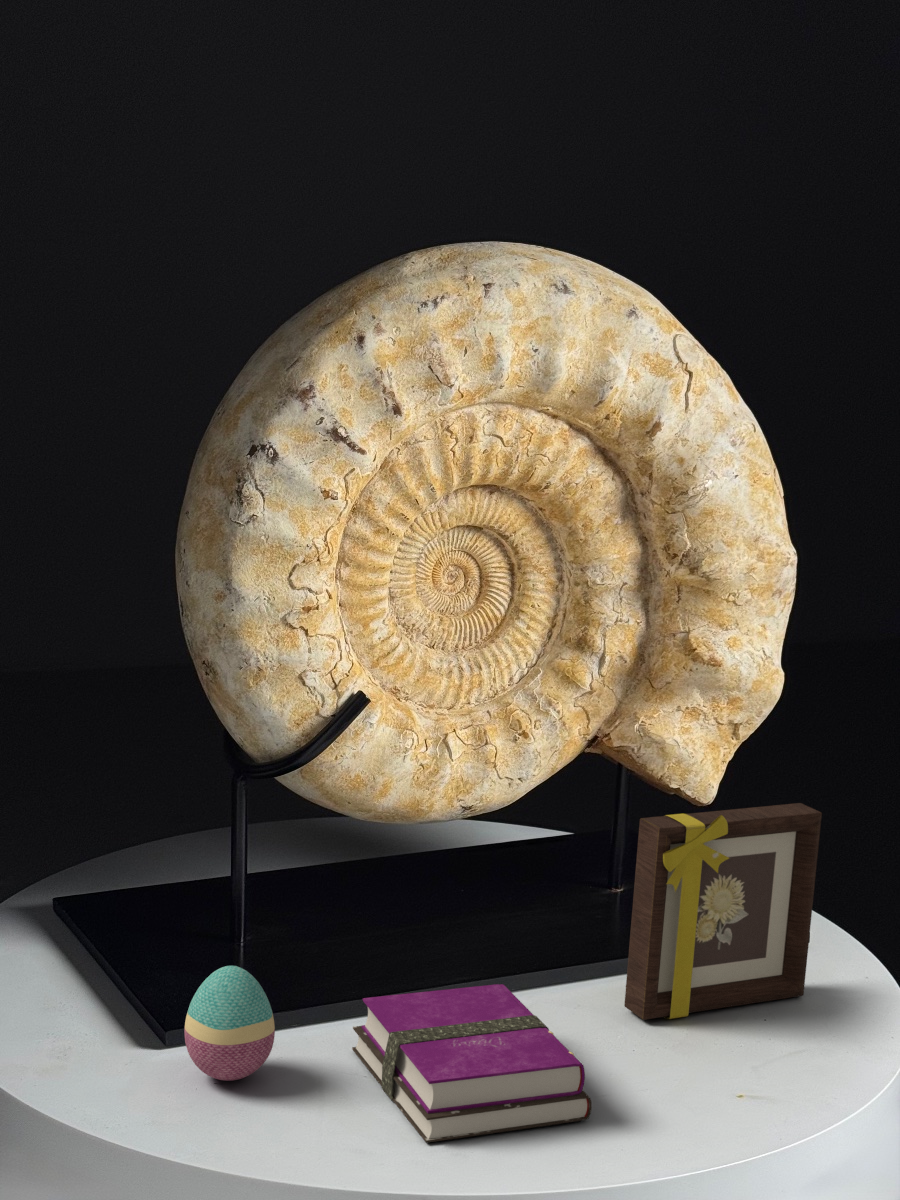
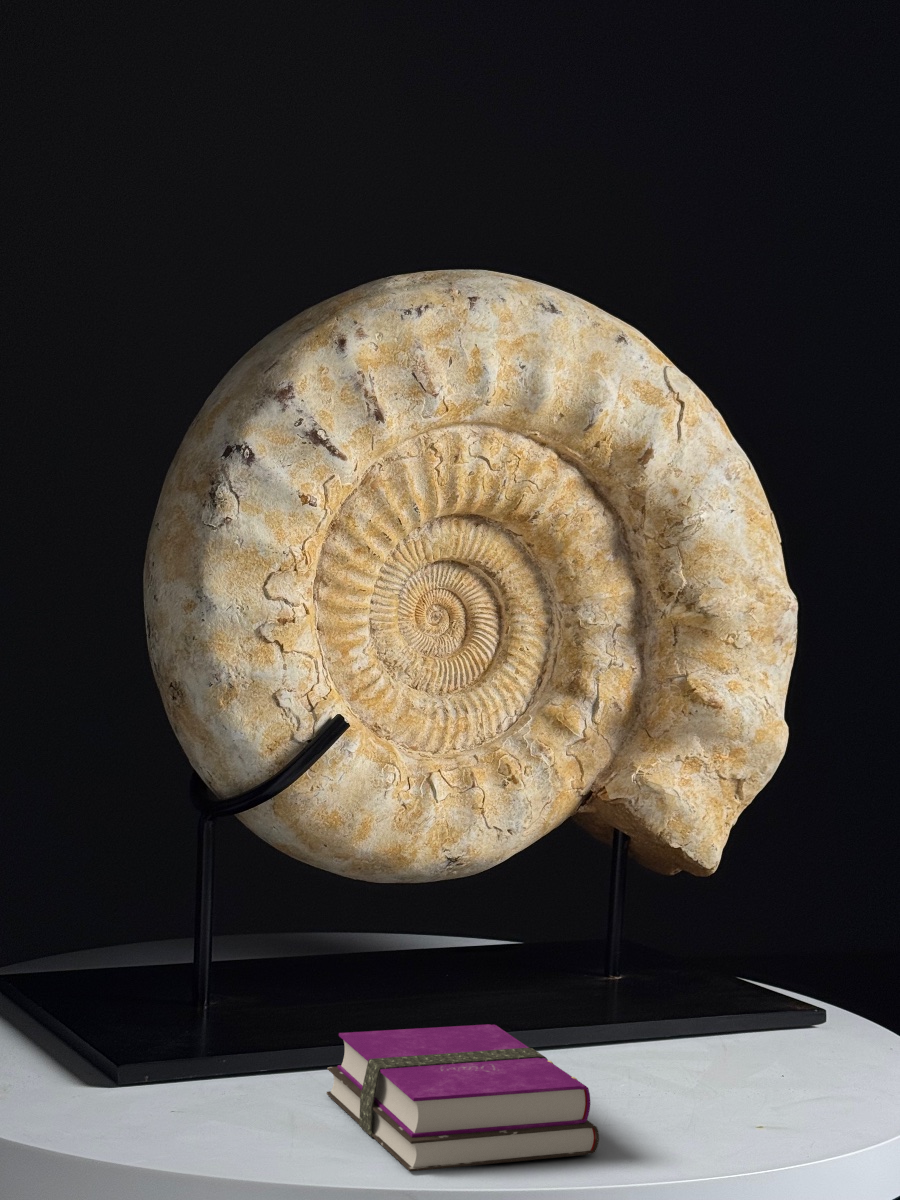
picture frame: present [624,803,822,1020] -> none [629,842,837,1074]
decorative egg: present [184,966,275,1081] -> none [137,983,239,1117]

